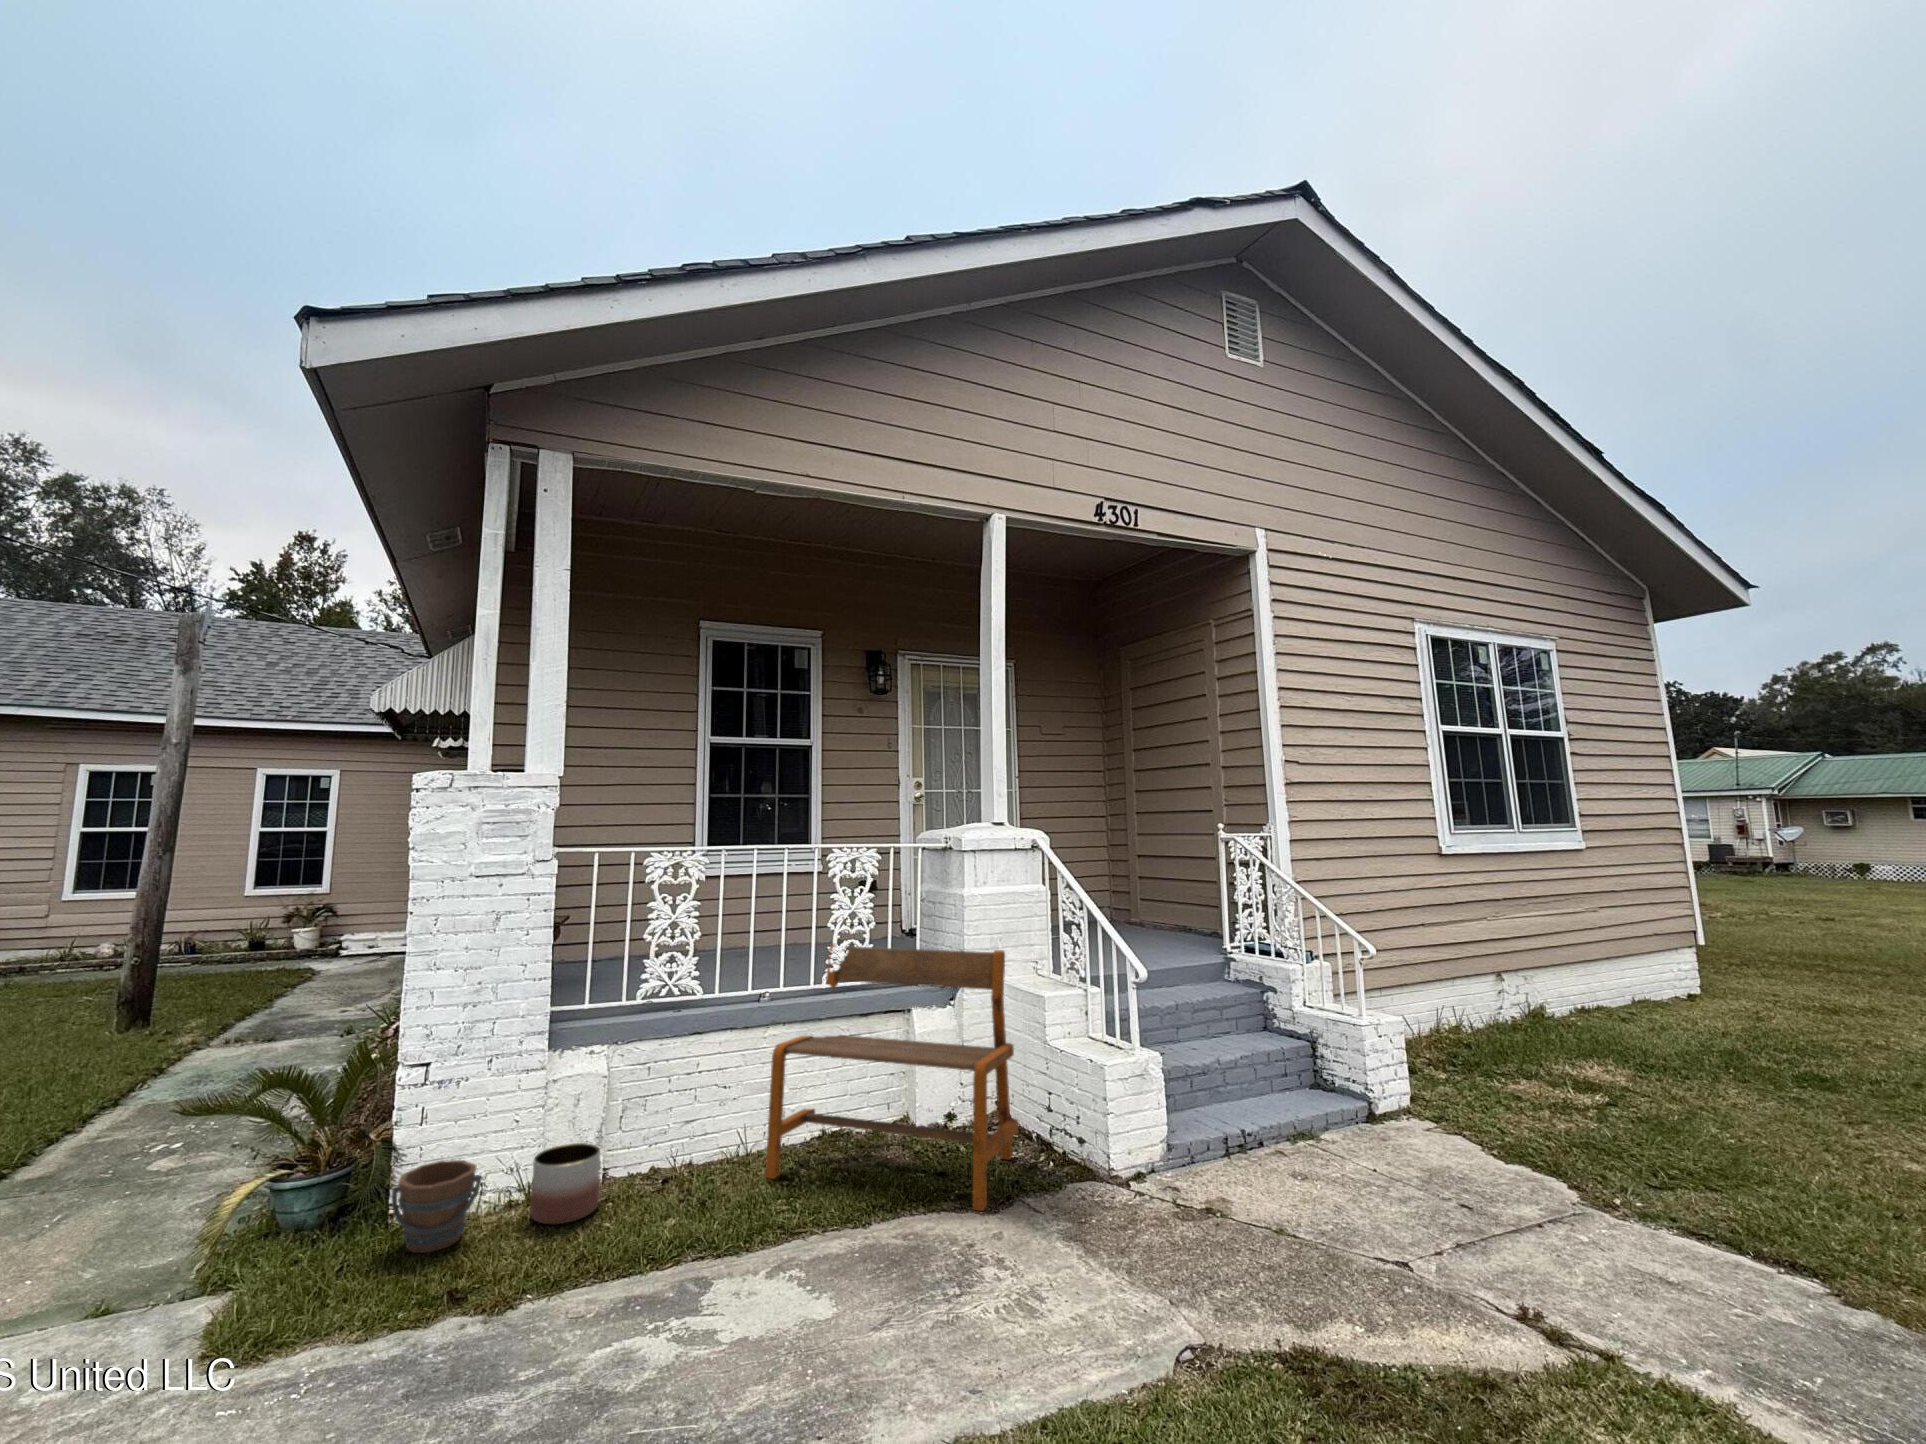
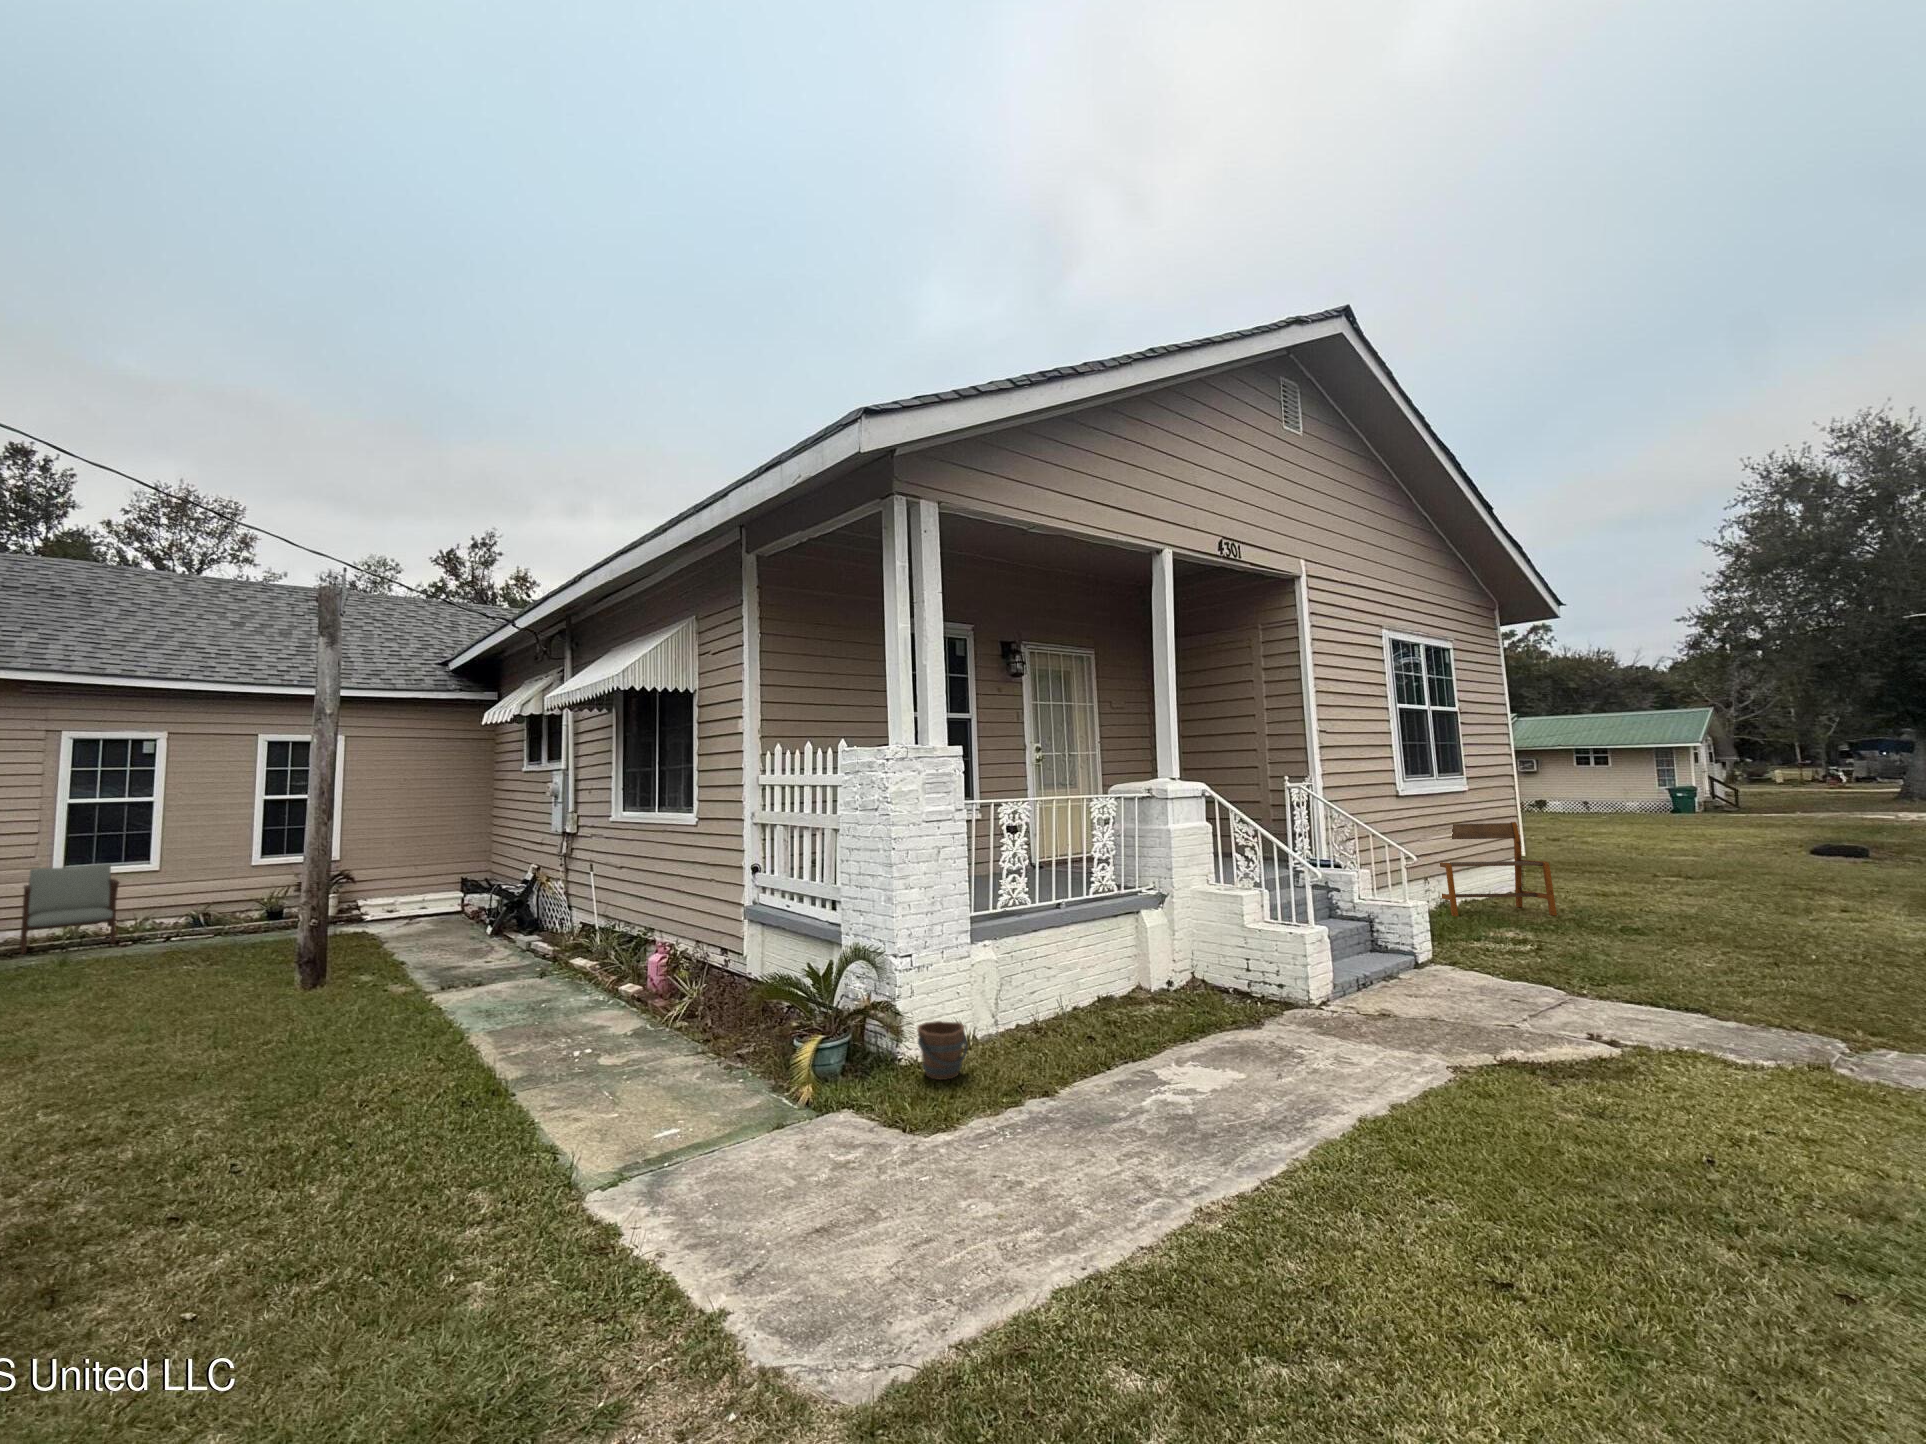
lounge chair: none [6,890,113,975] -> present [20,864,119,954]
bench: present [765,944,1018,1211] -> present [1440,822,1557,916]
planter: present [530,1143,600,1224] -> none [975,1008,1021,1059]

